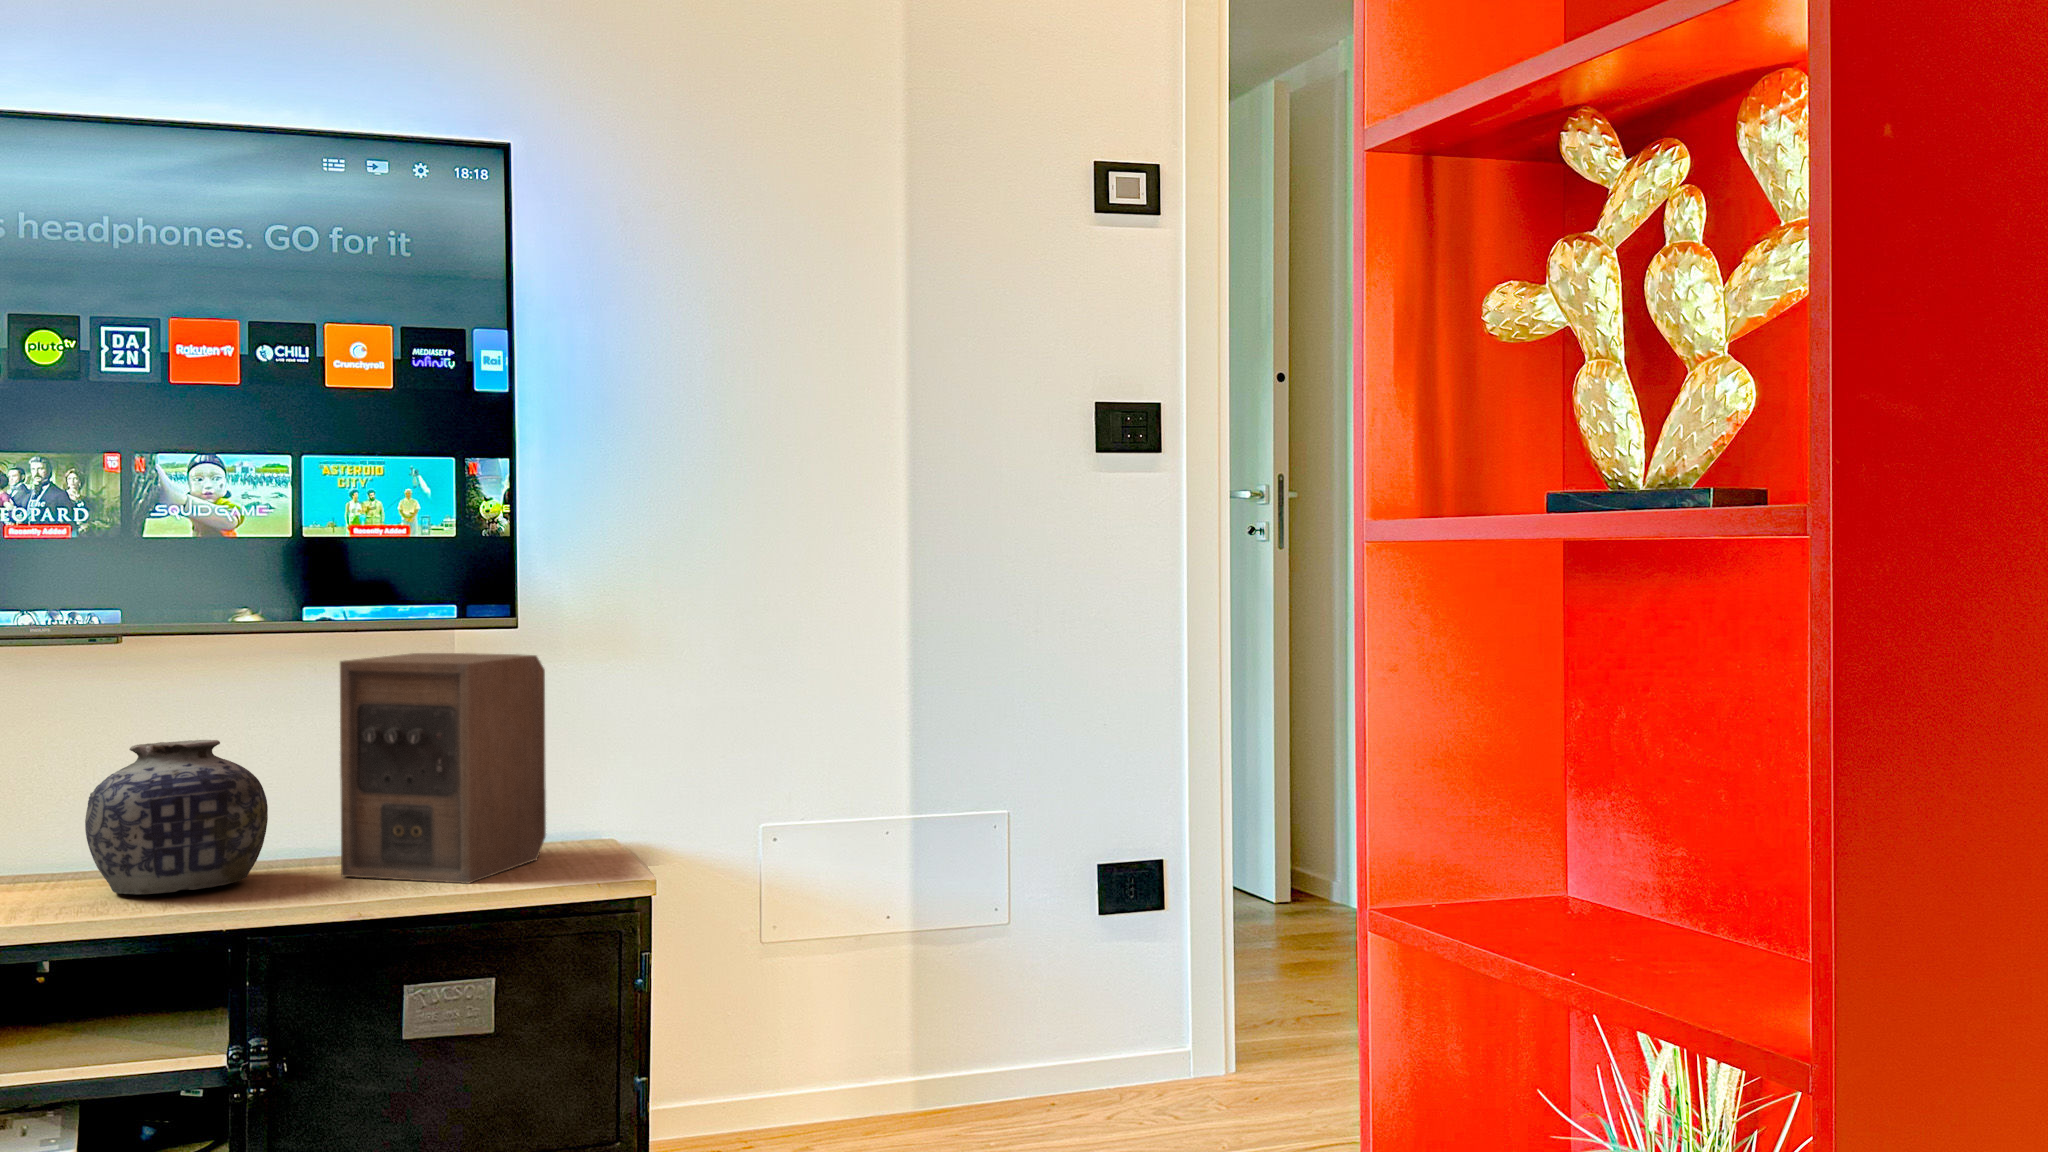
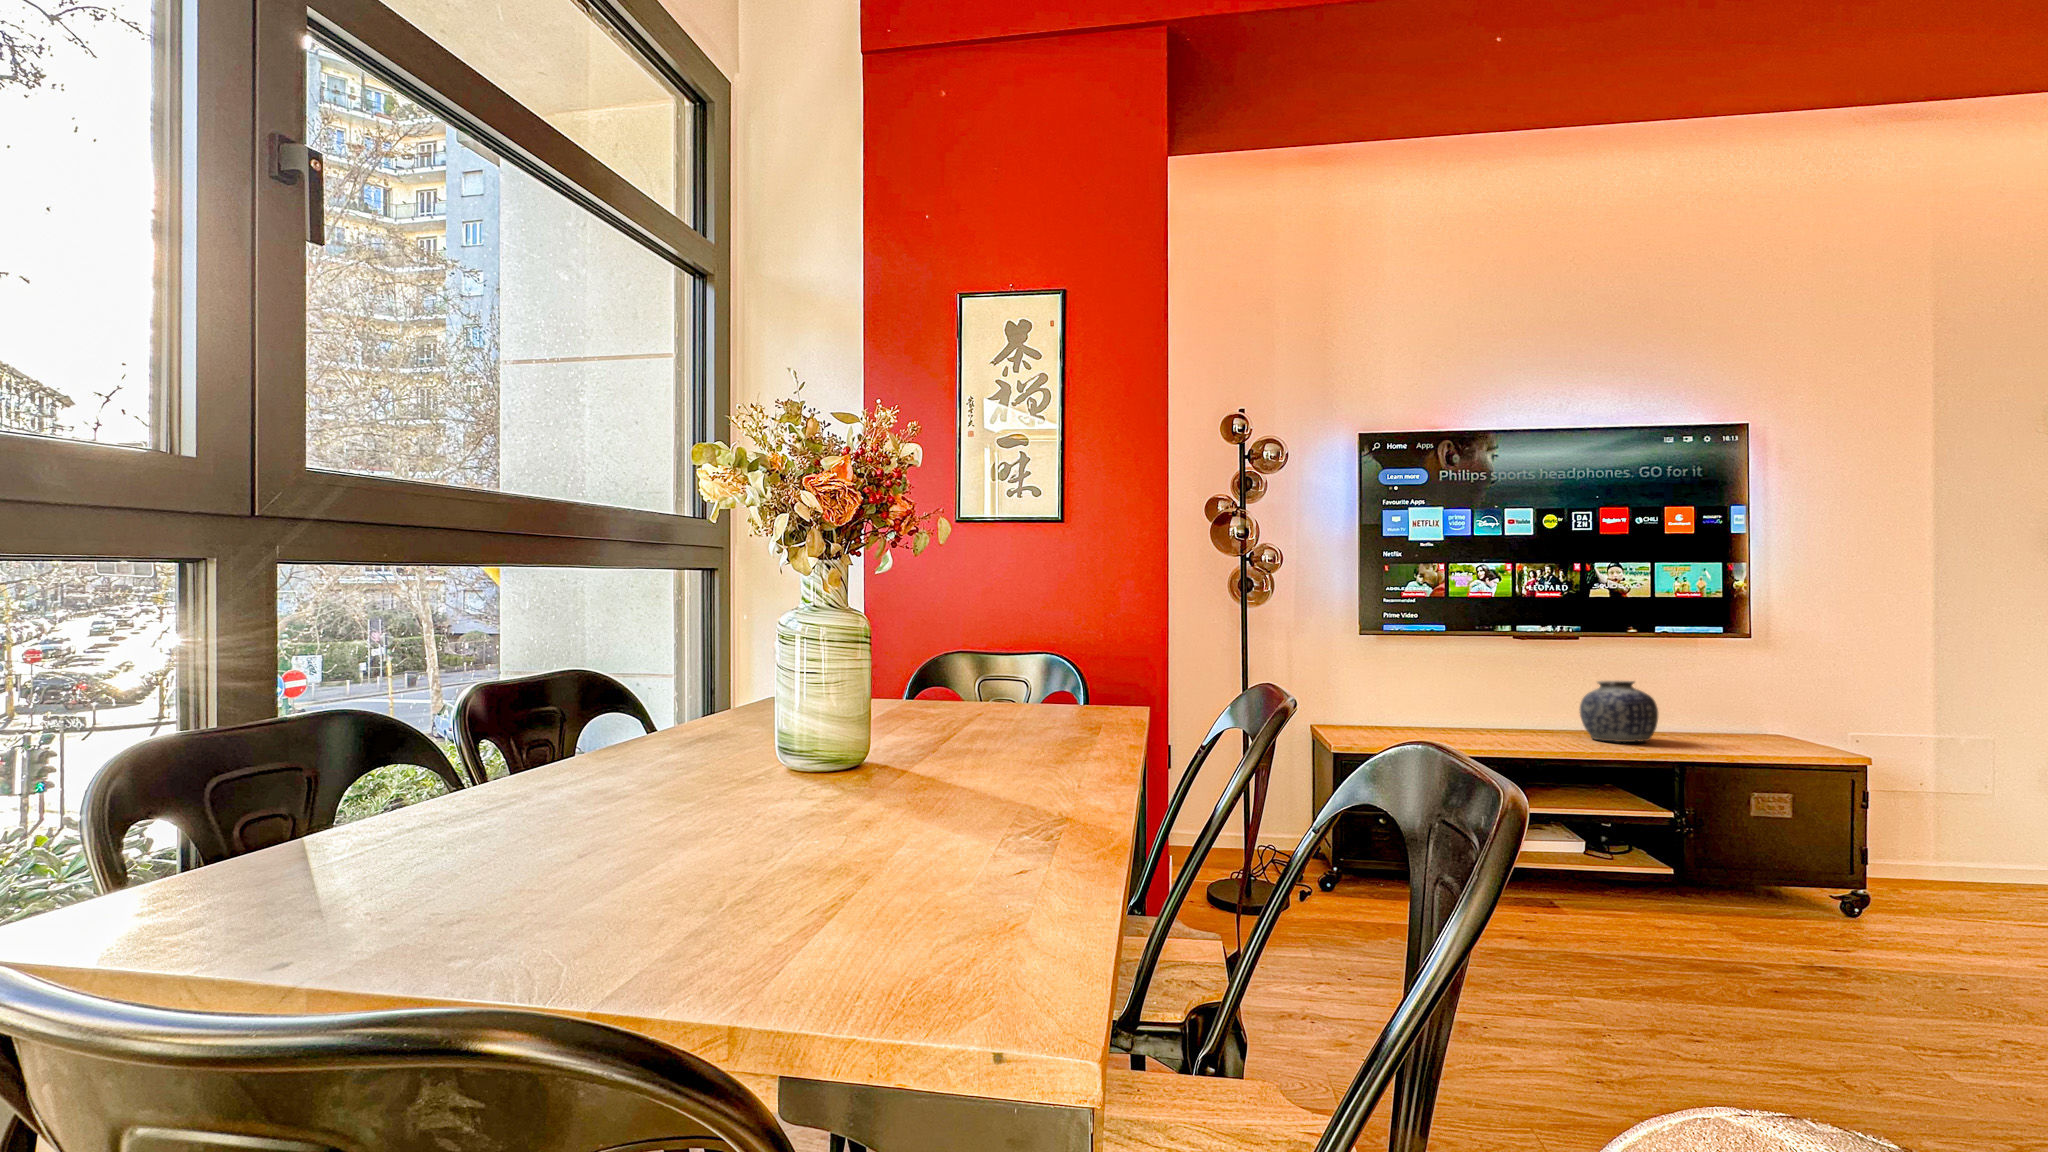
speaker: present [340,653,546,883] -> none [1686,647,1769,749]

